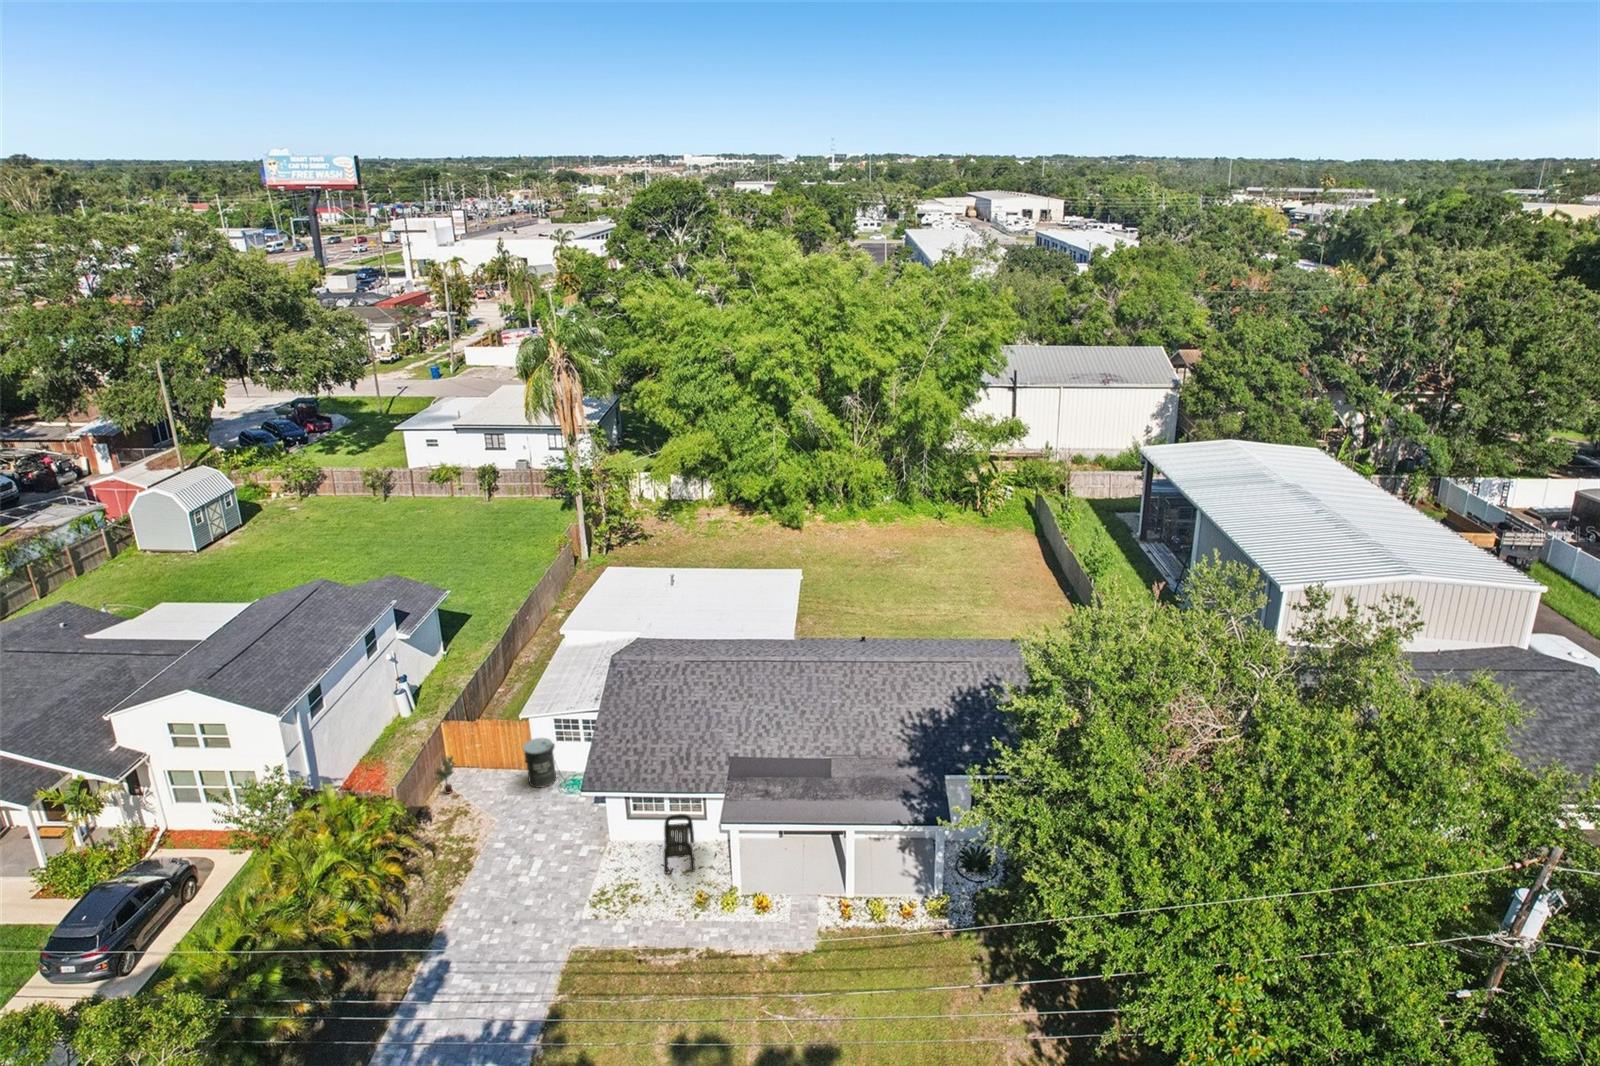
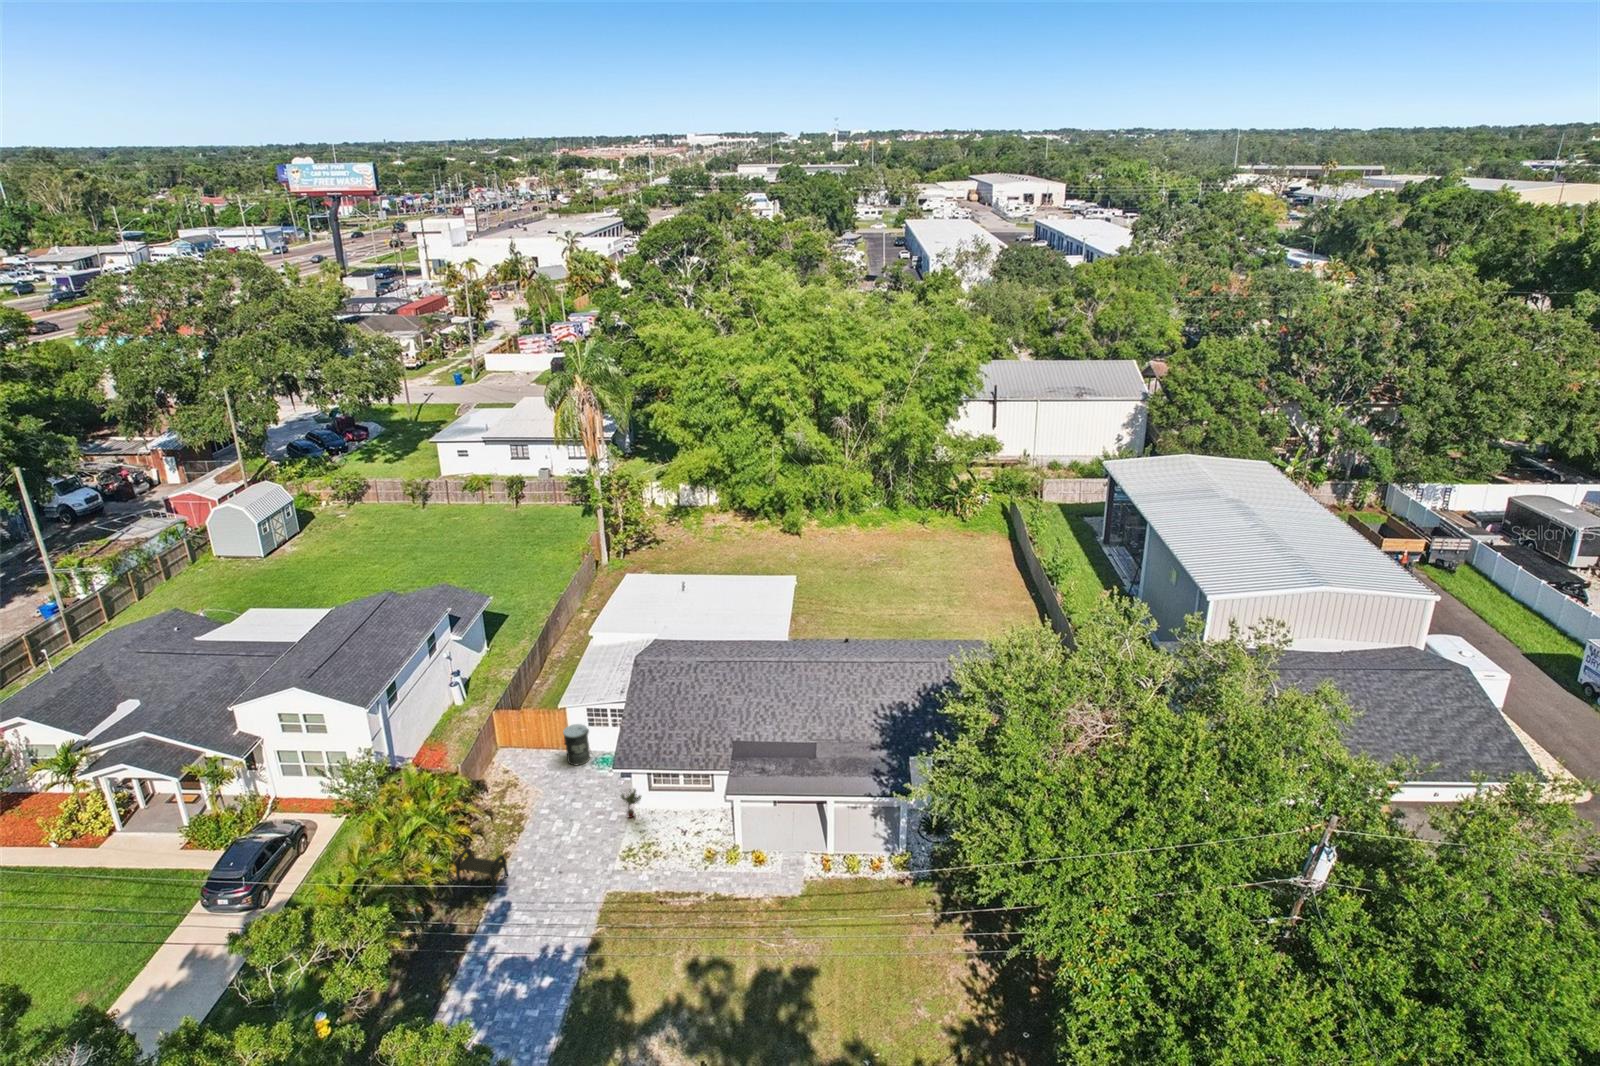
potted tree: present [435,756,455,793] -> present [621,789,641,818]
bench: present [664,814,695,873] -> present [455,849,508,893]

